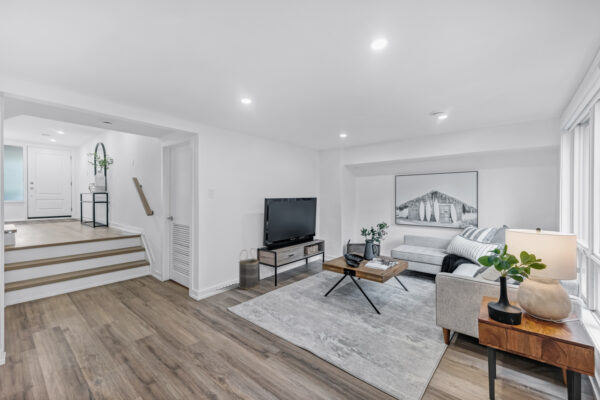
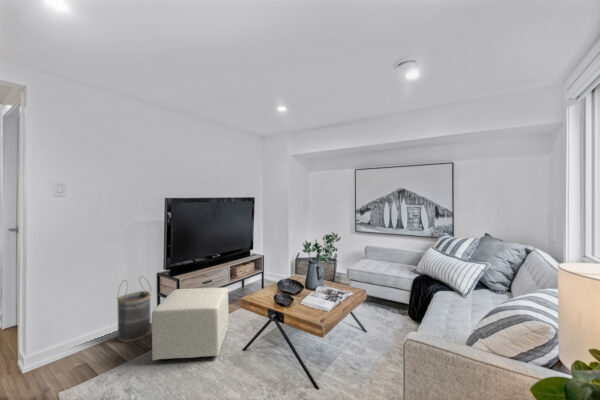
ottoman: none [271,257,311,298] -> present [152,288,229,360]

